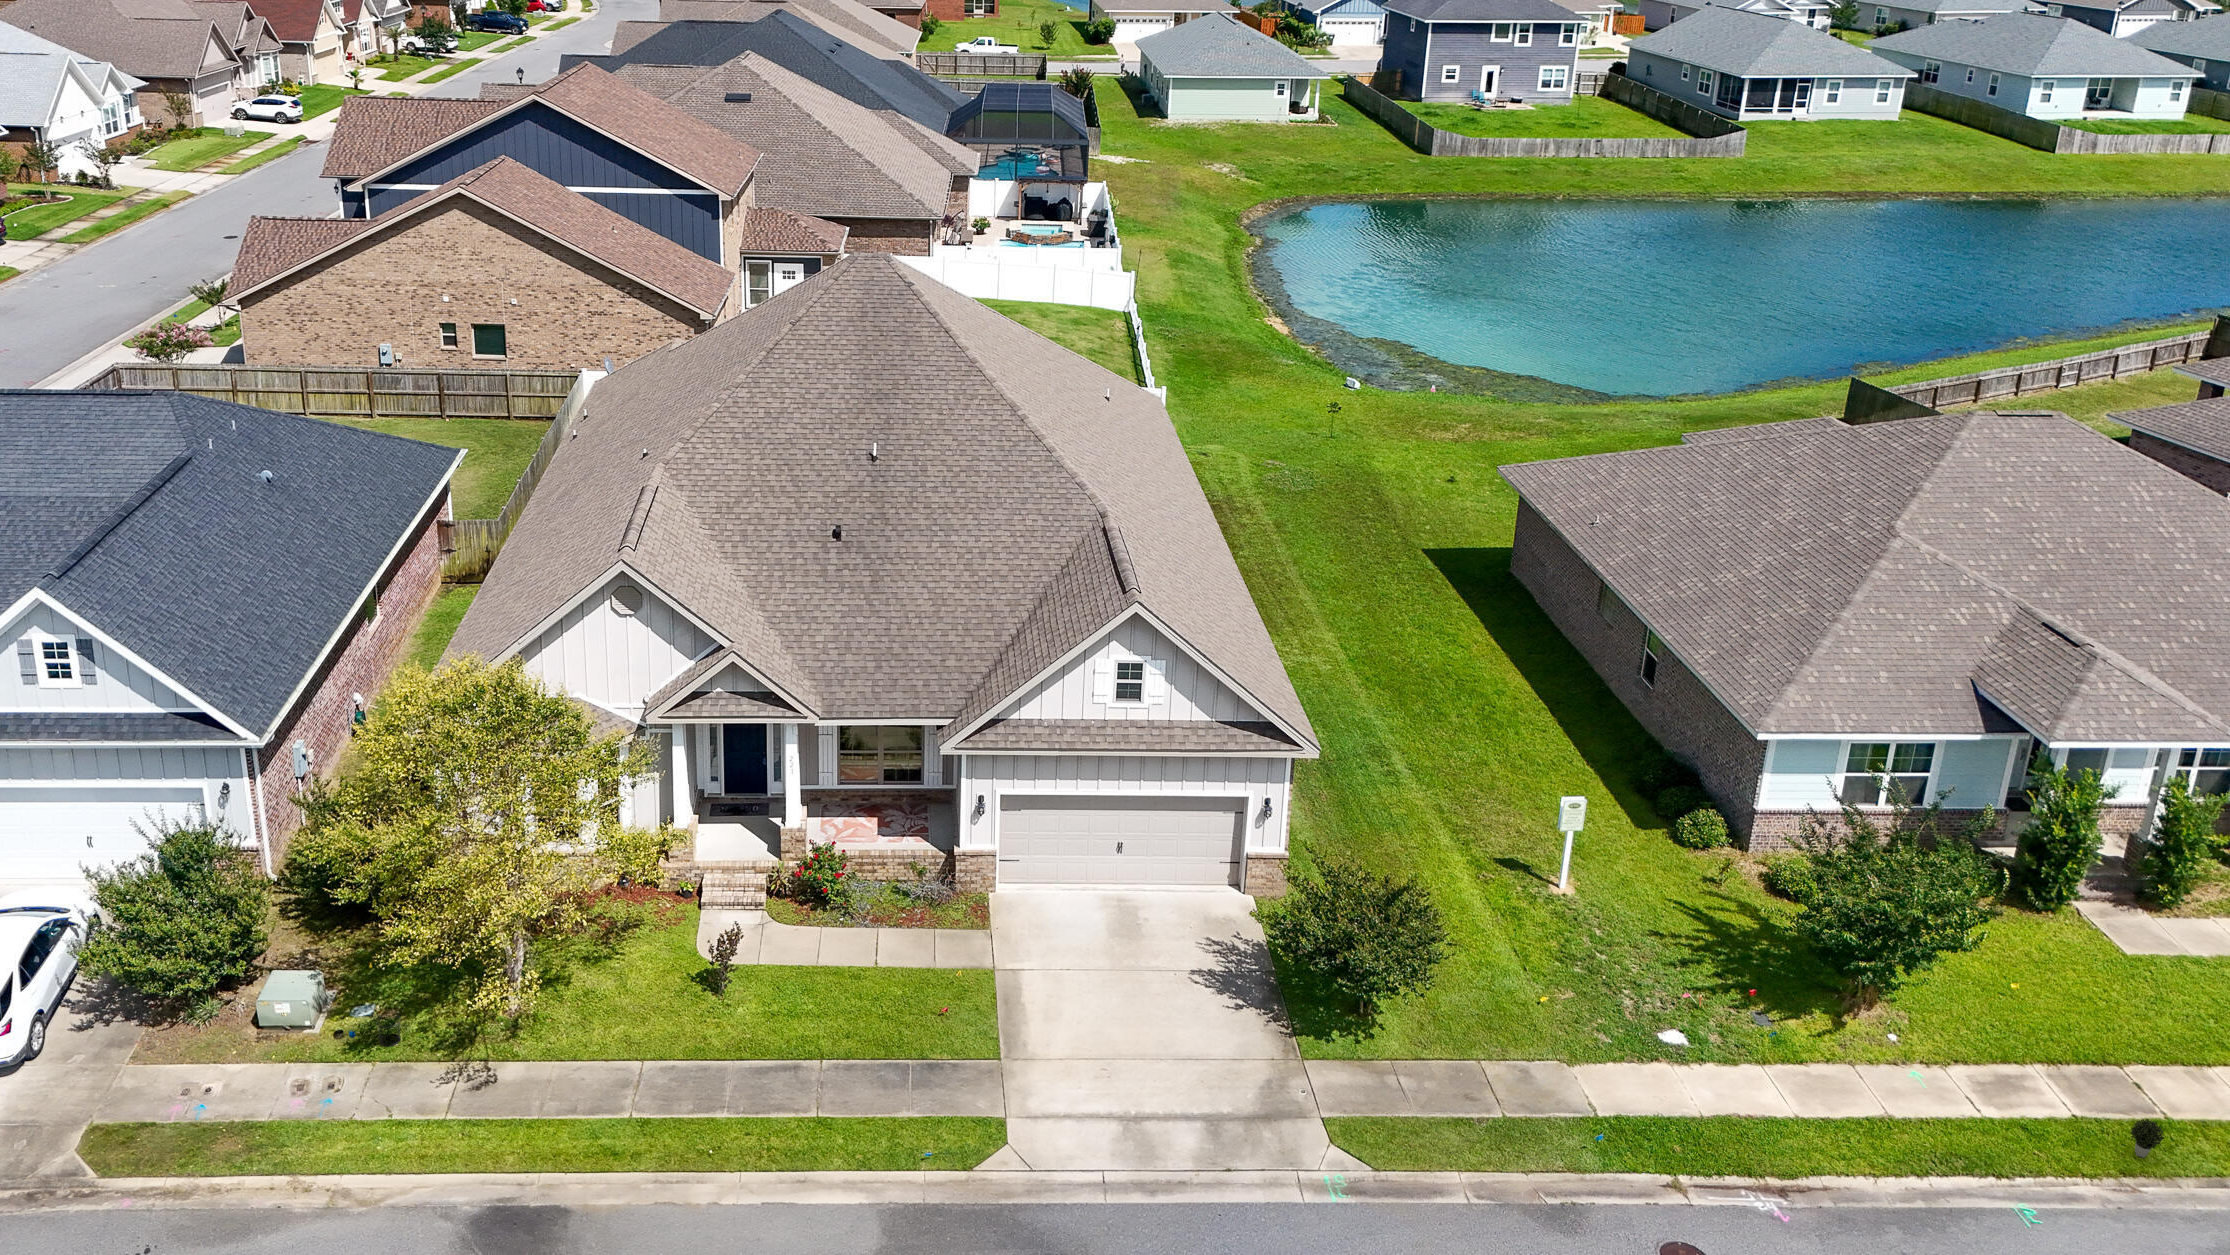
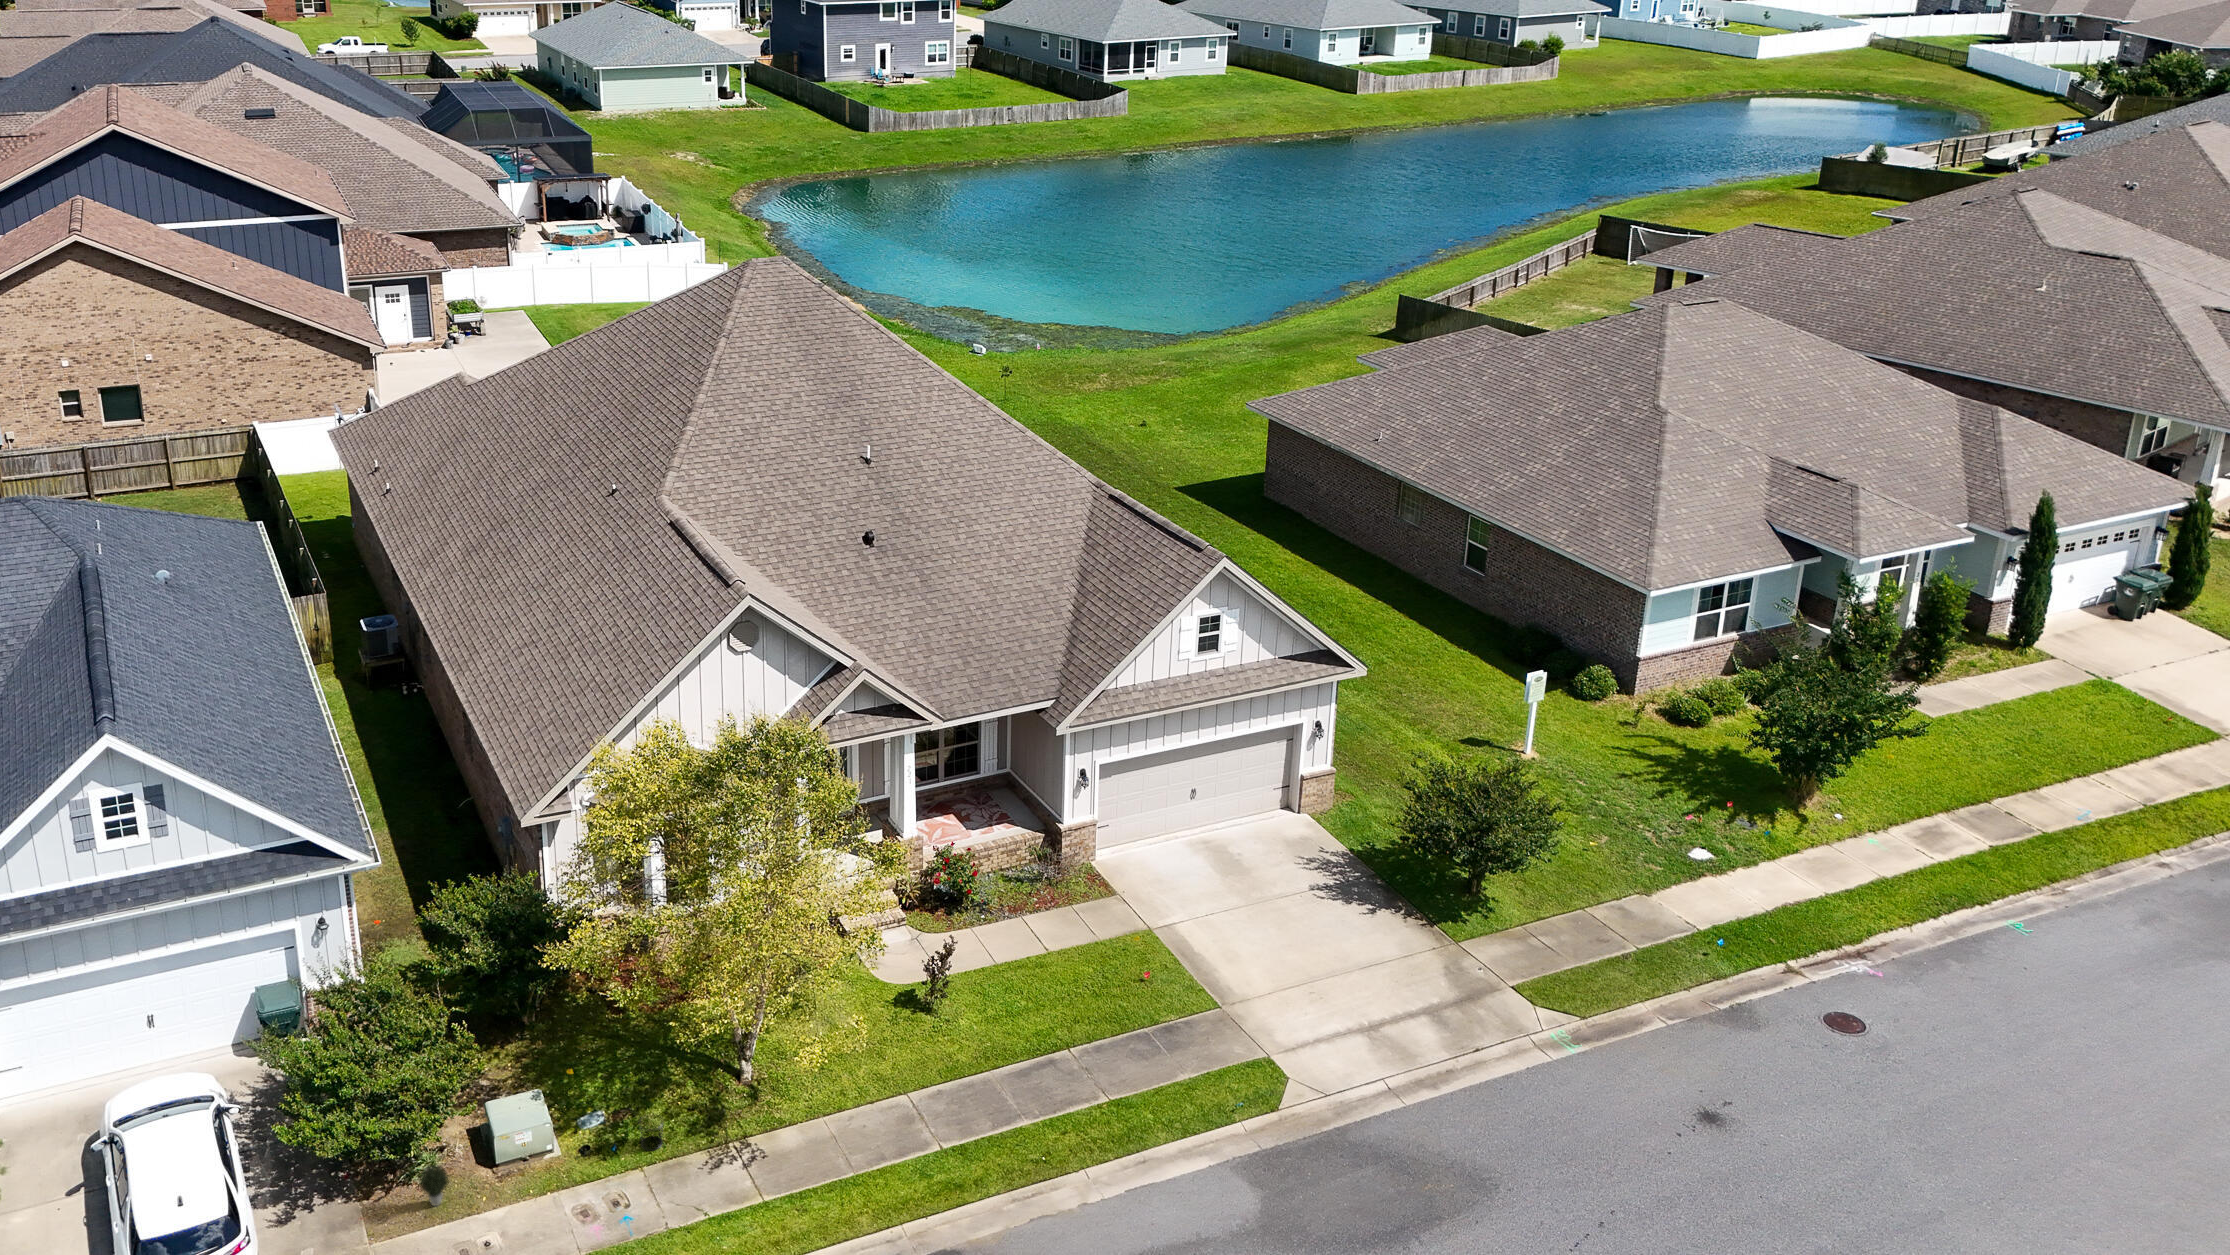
potted plant: present [2130,1119,2164,1158] -> present [419,1165,450,1206]

